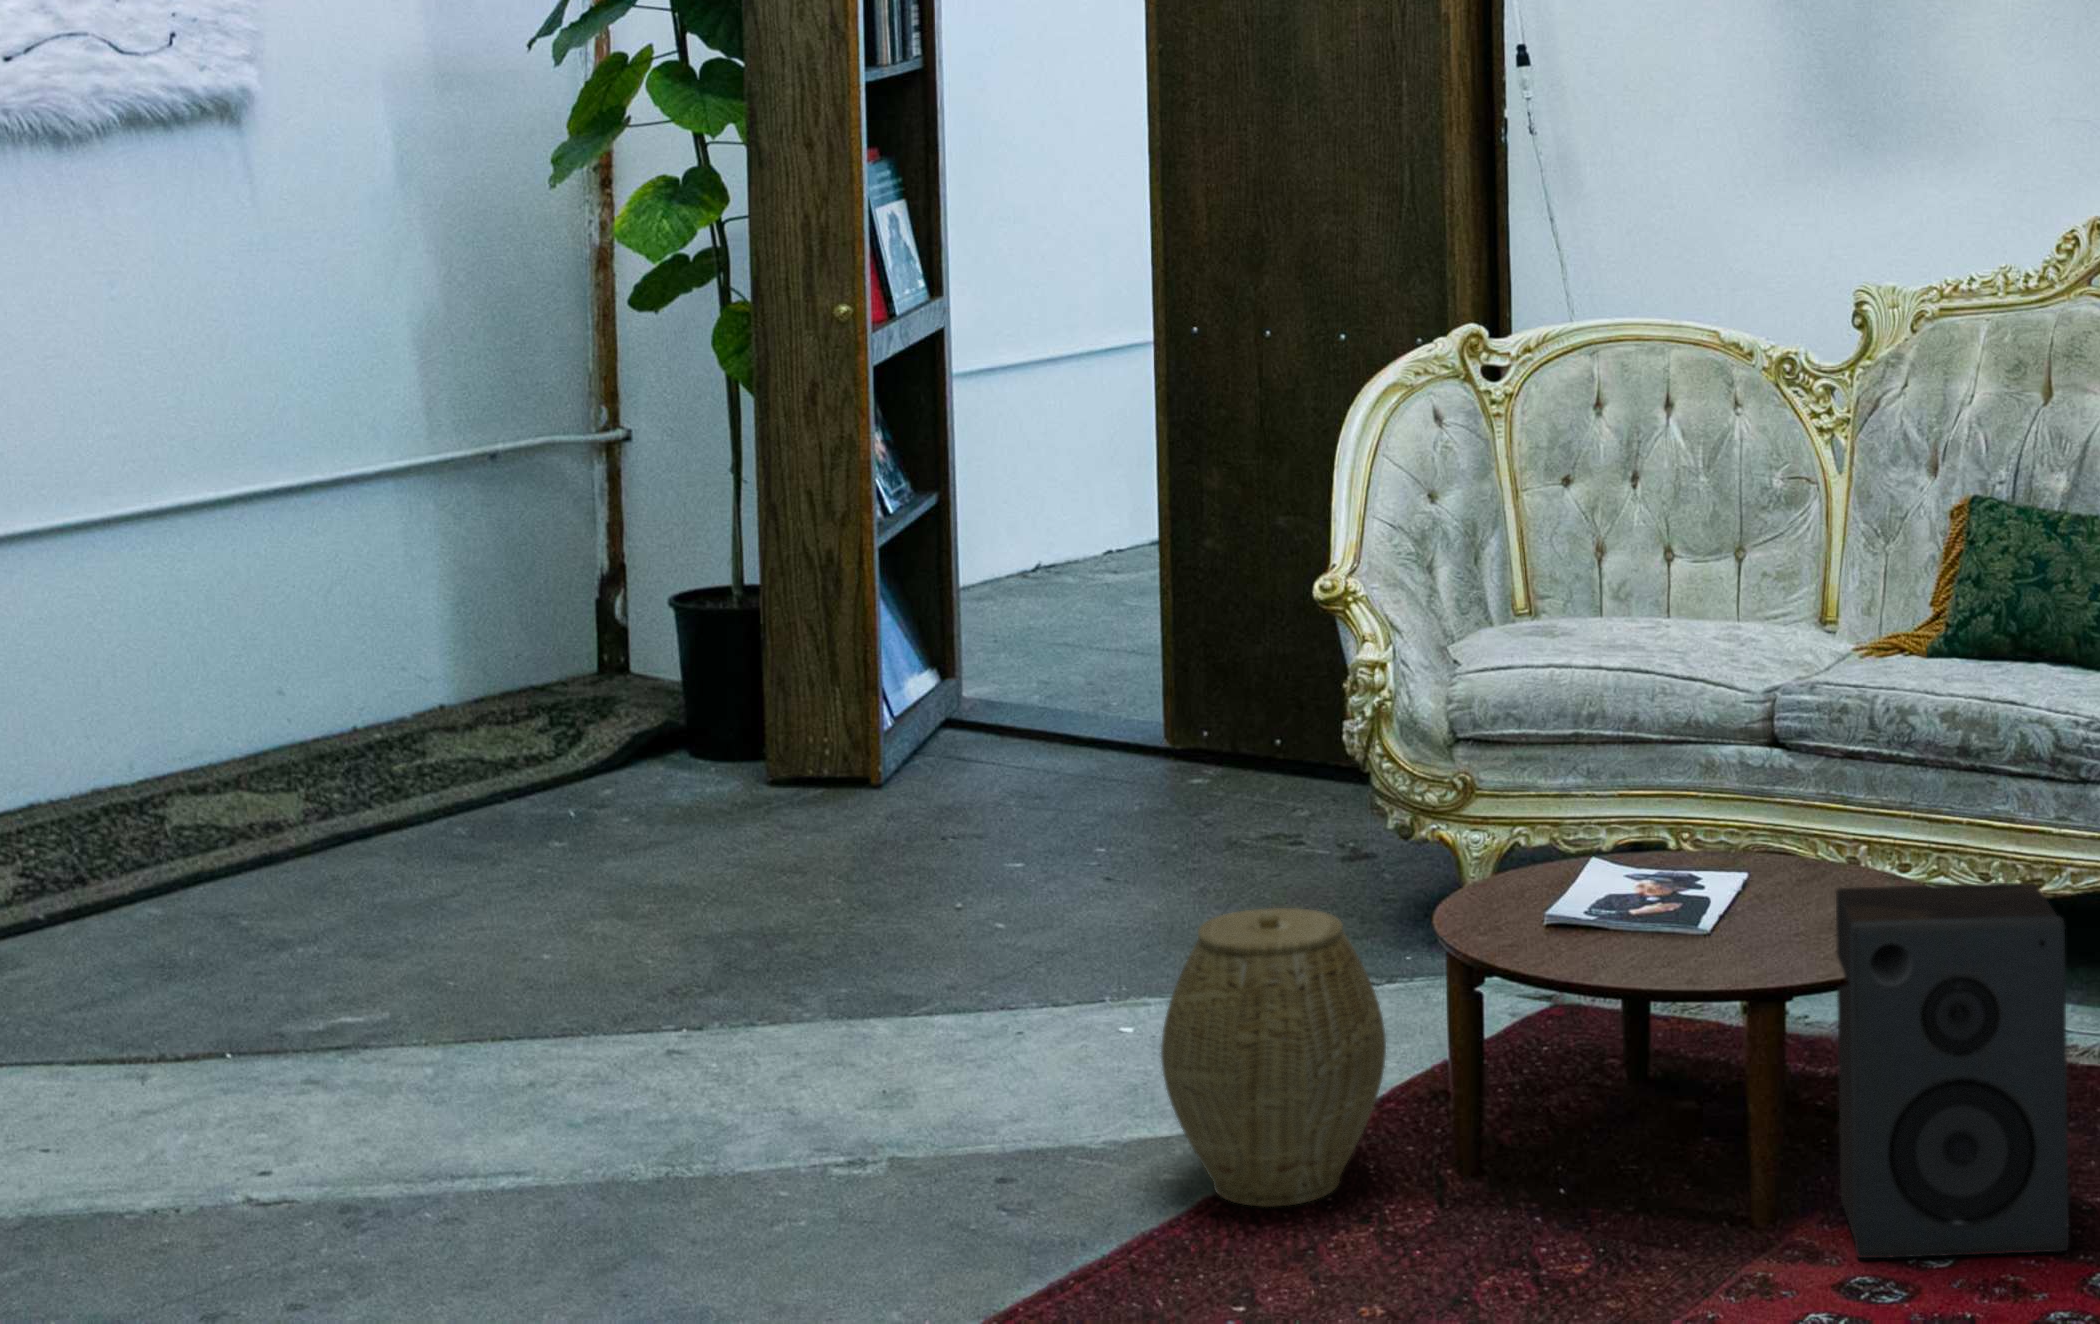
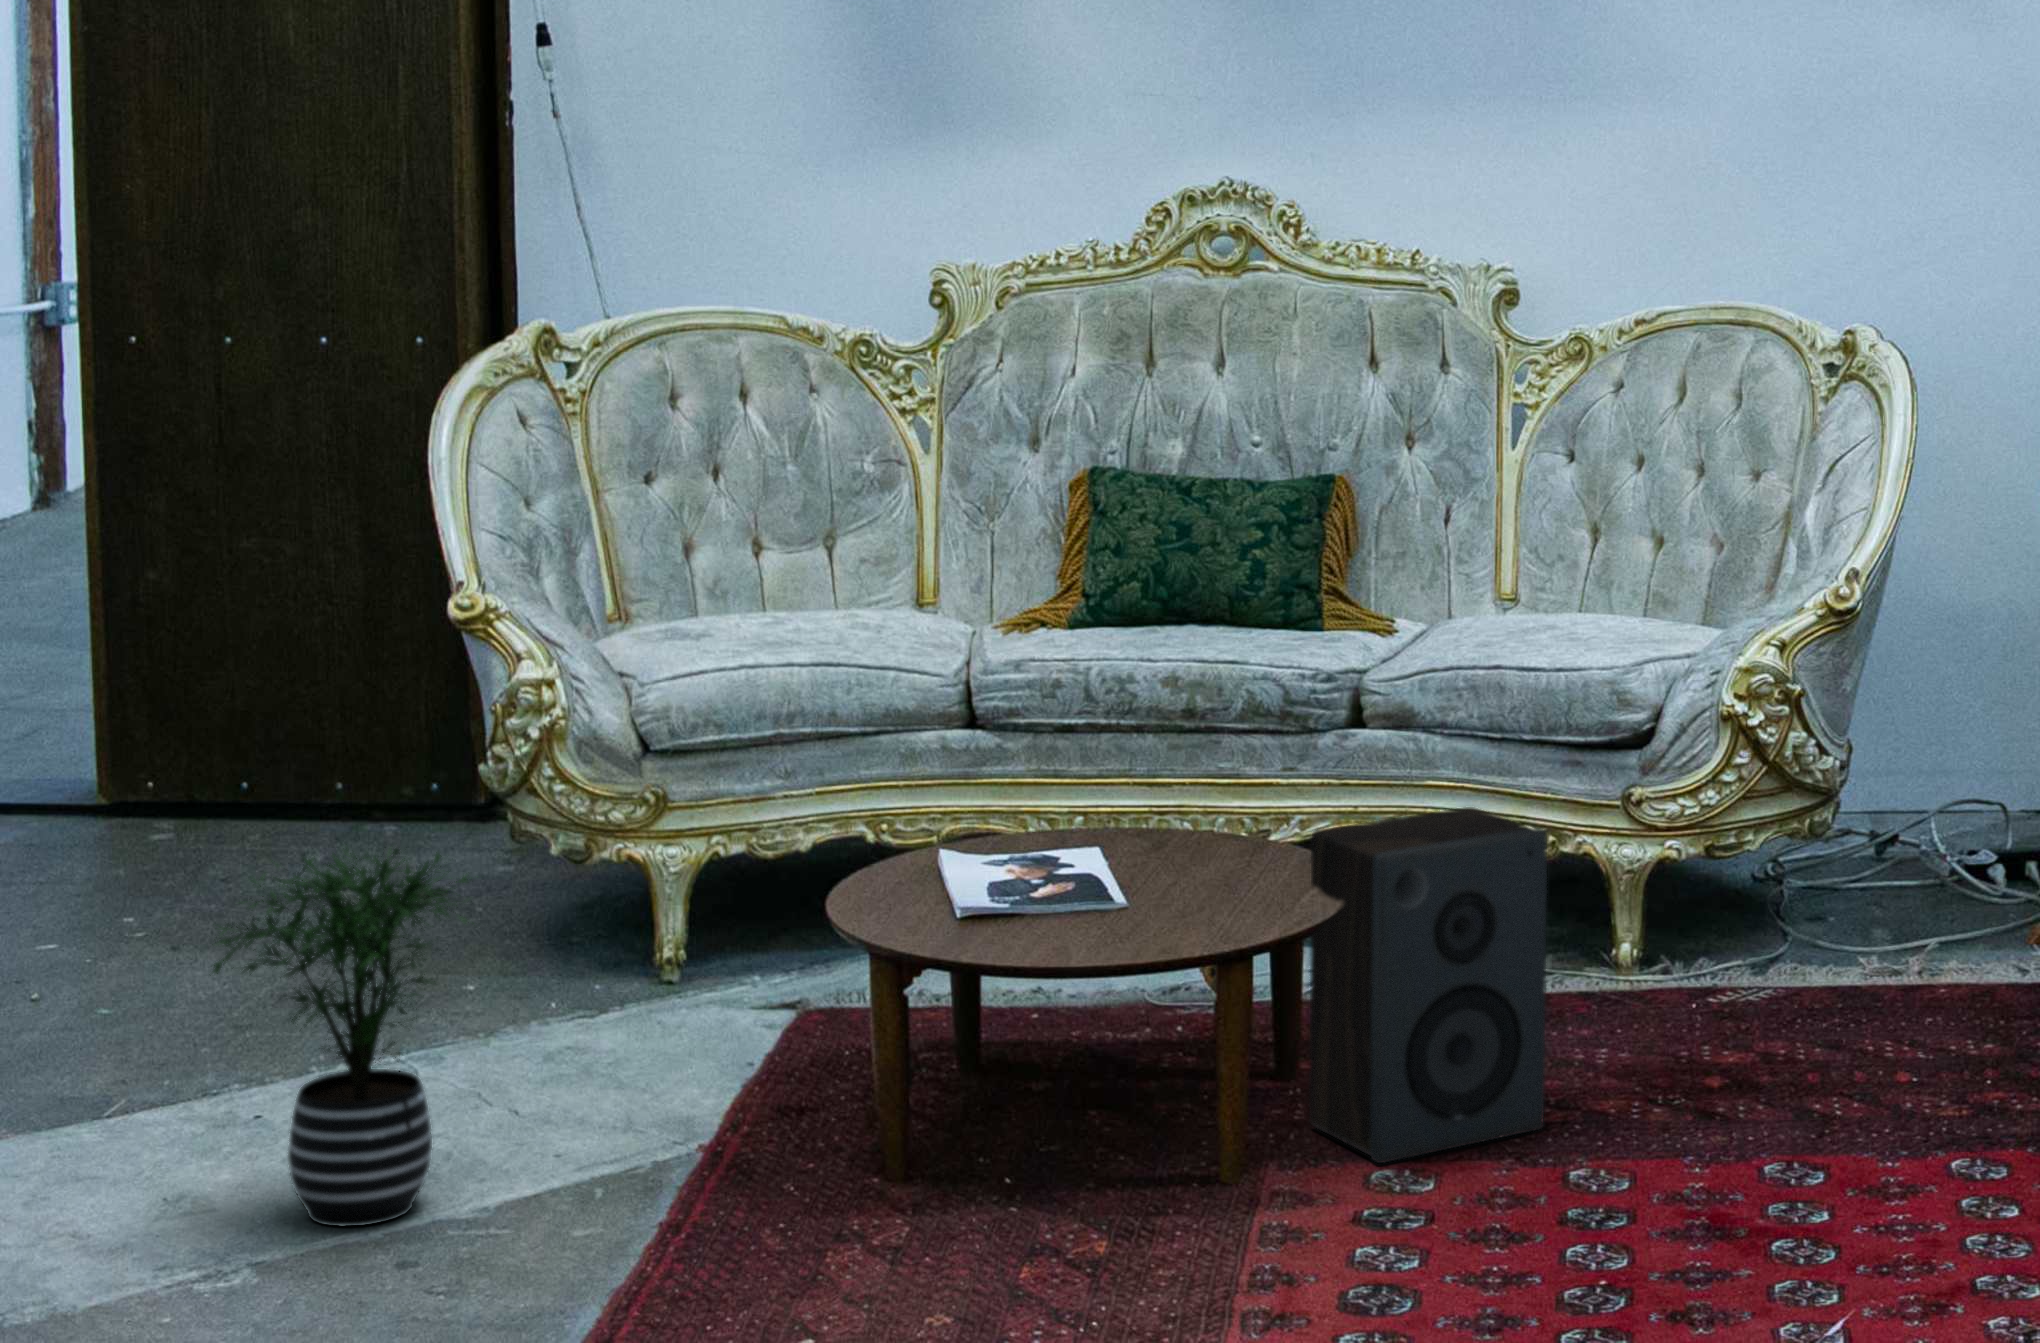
potted plant: none [843,789,1091,1144] -> present [213,848,474,1227]
woven basket: present [1161,908,1386,1207] -> none [635,920,873,1224]

